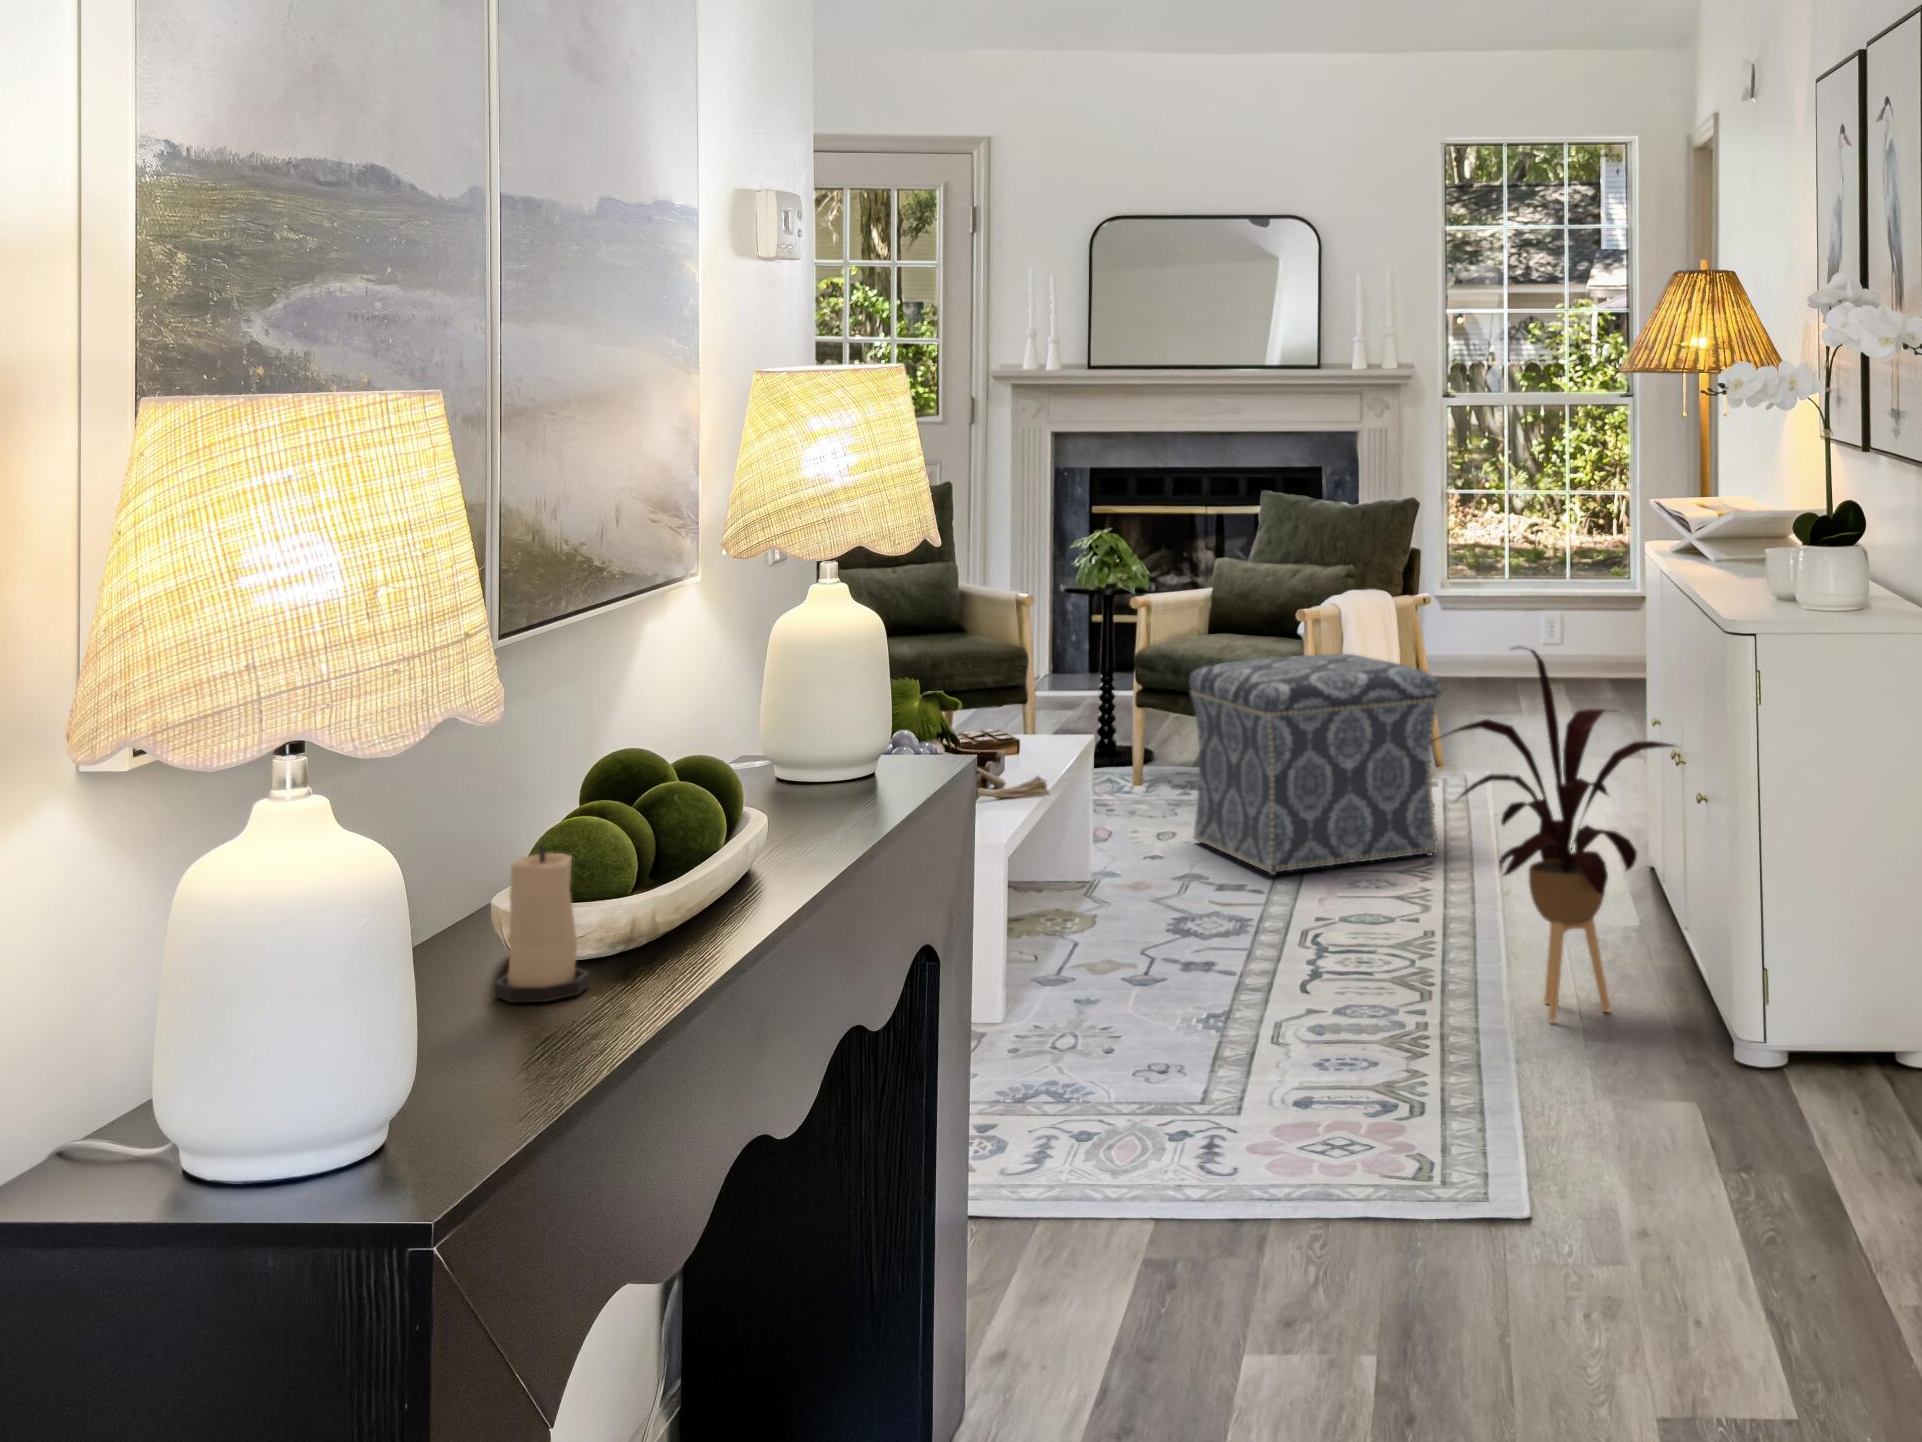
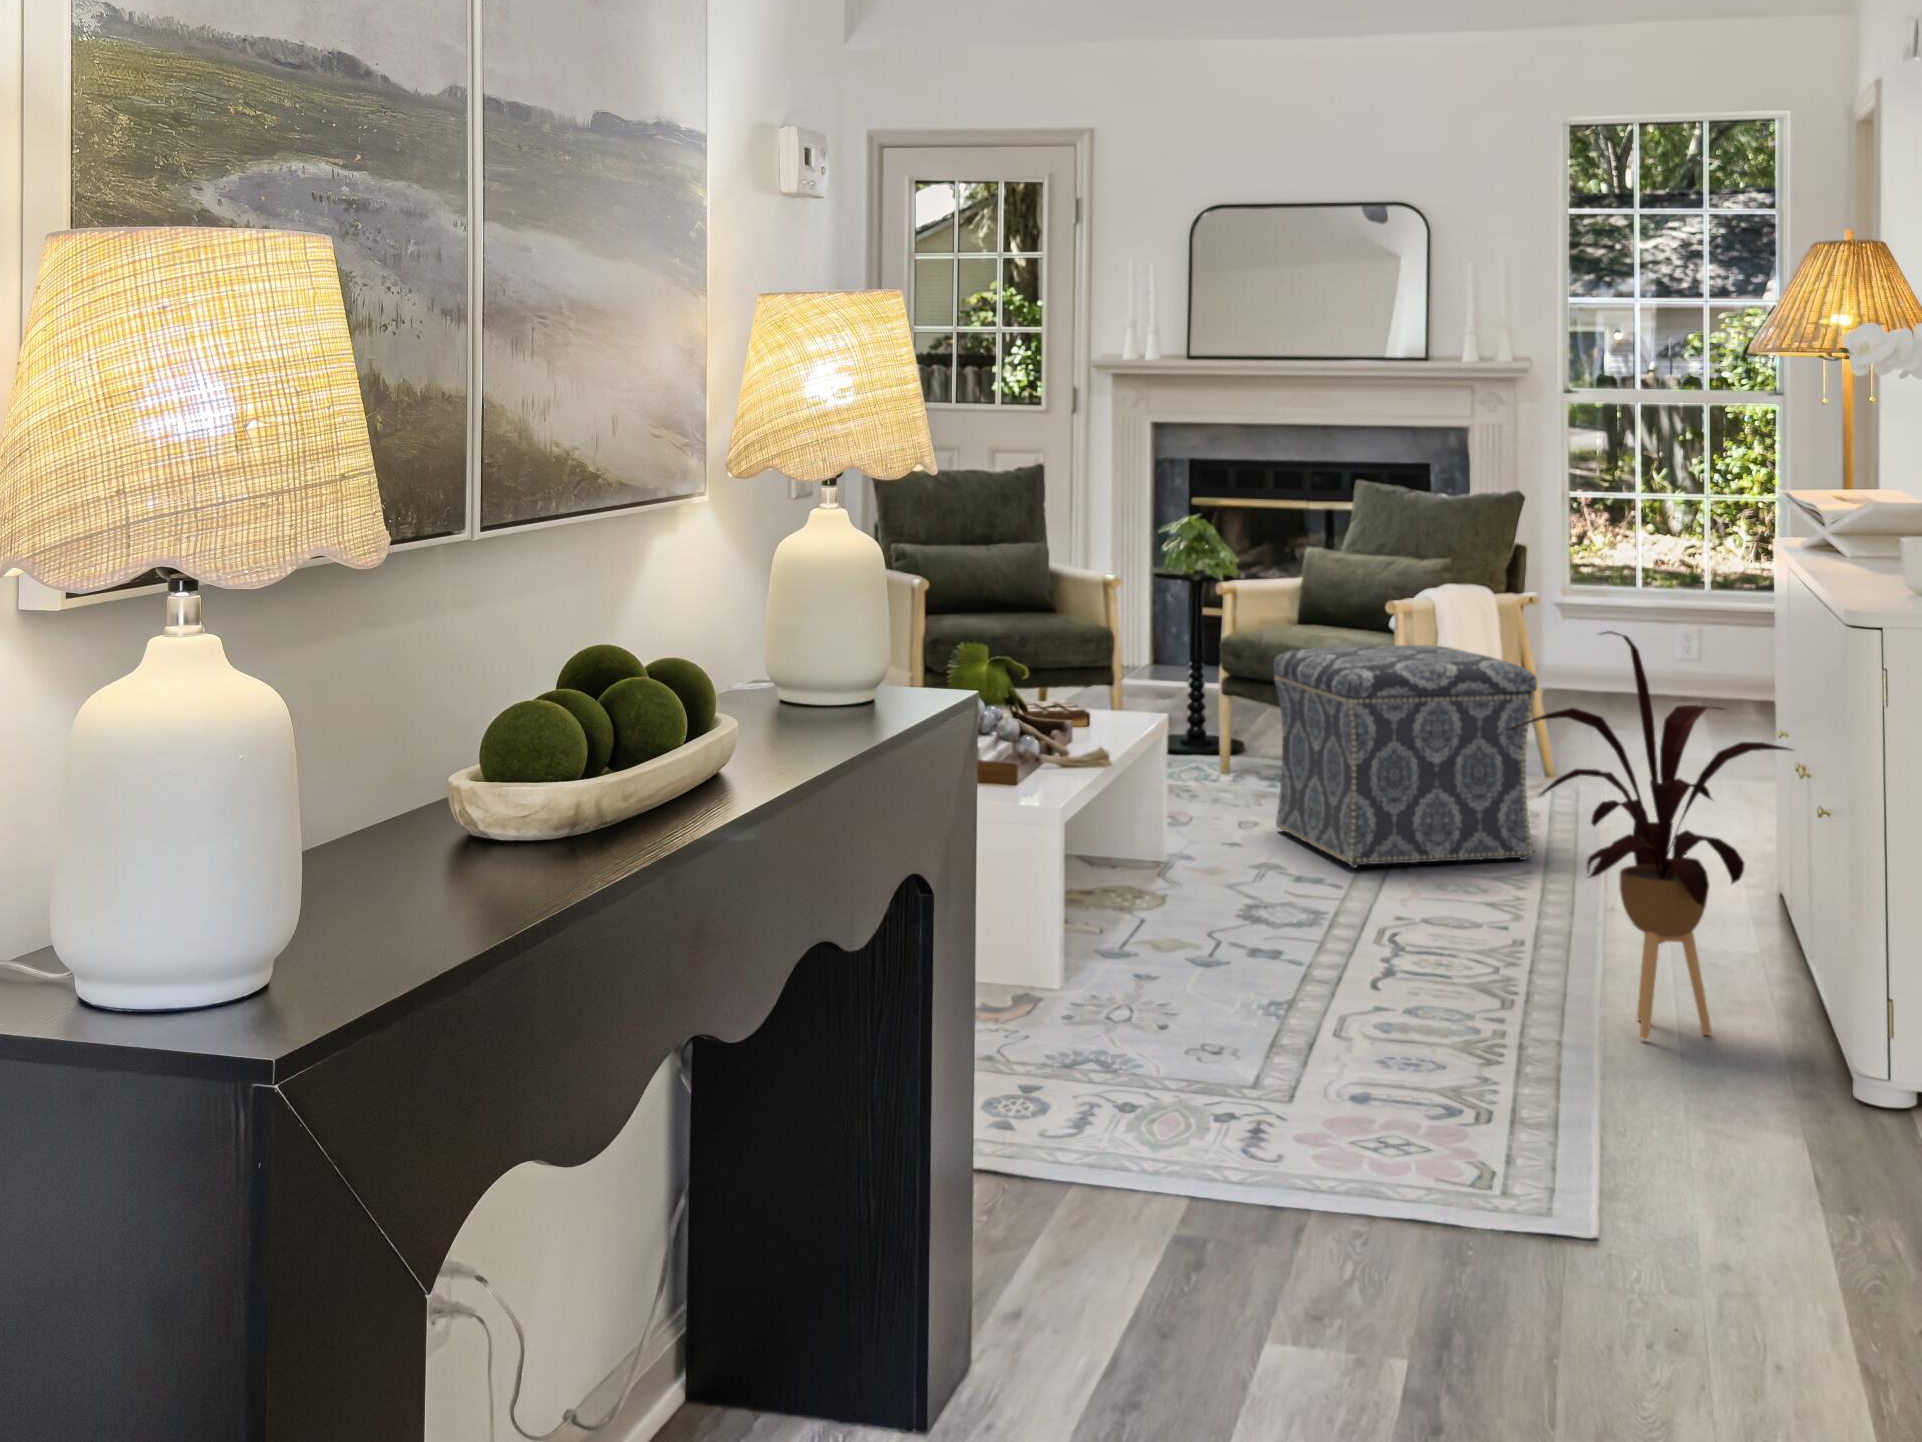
candle: present [495,846,589,1002] -> none [425,720,520,883]

